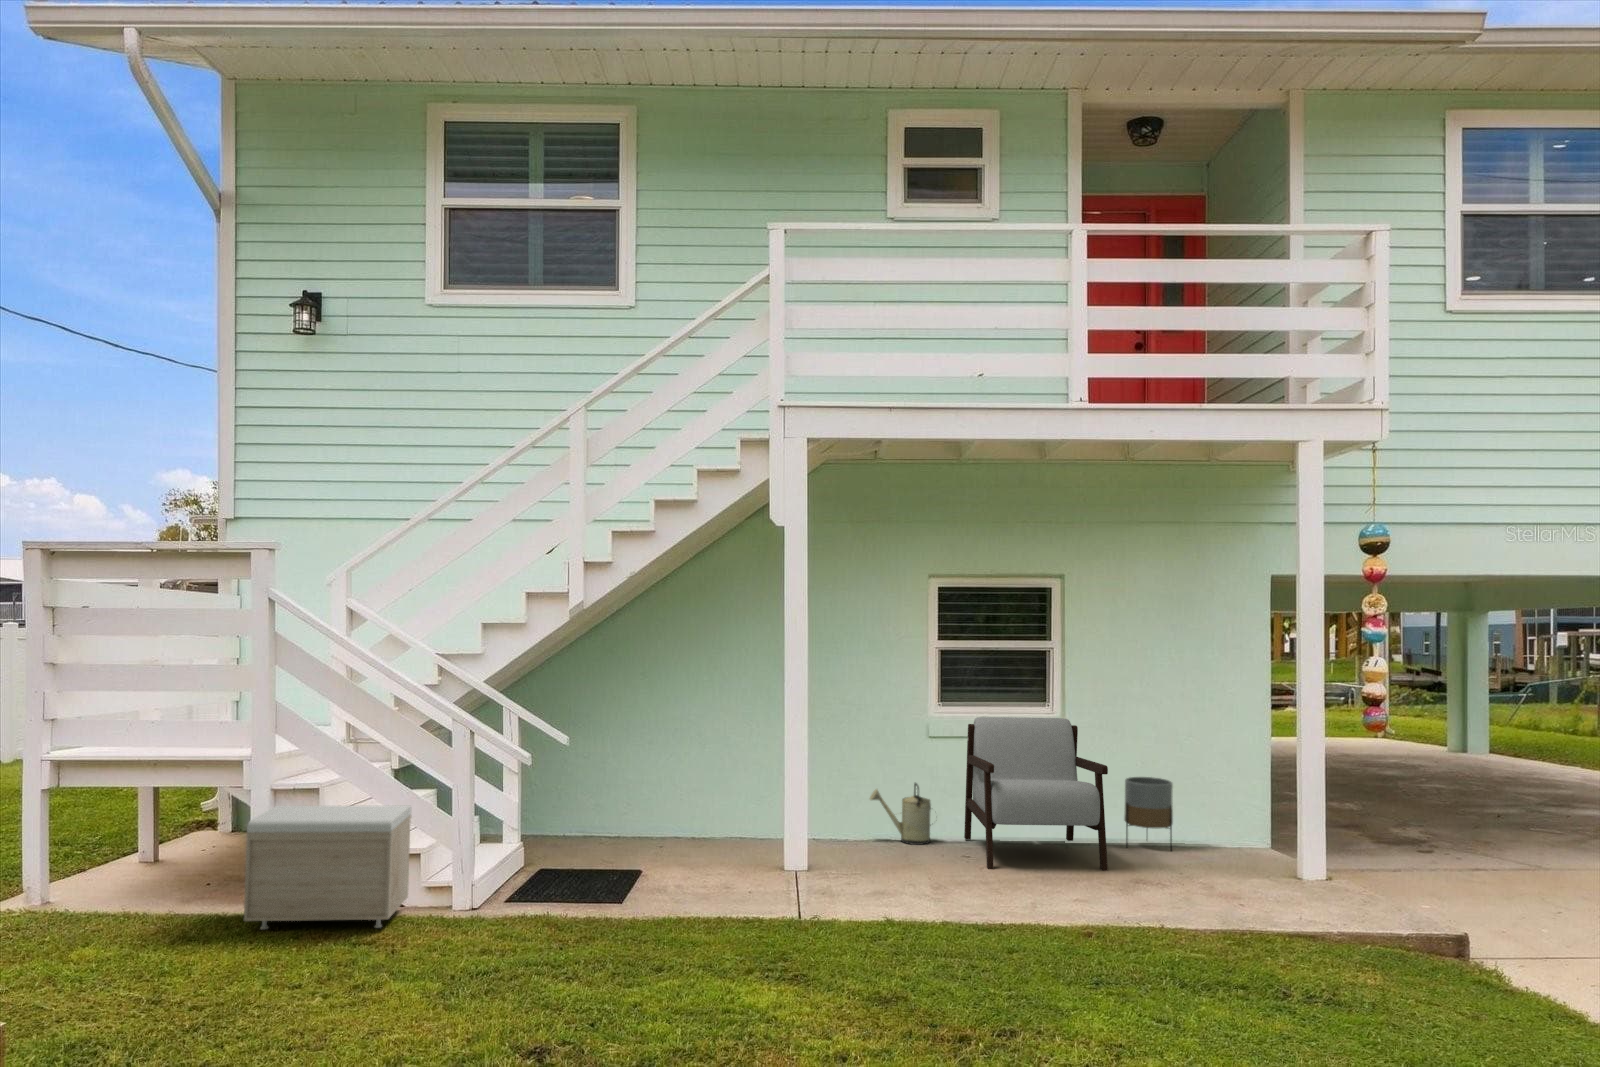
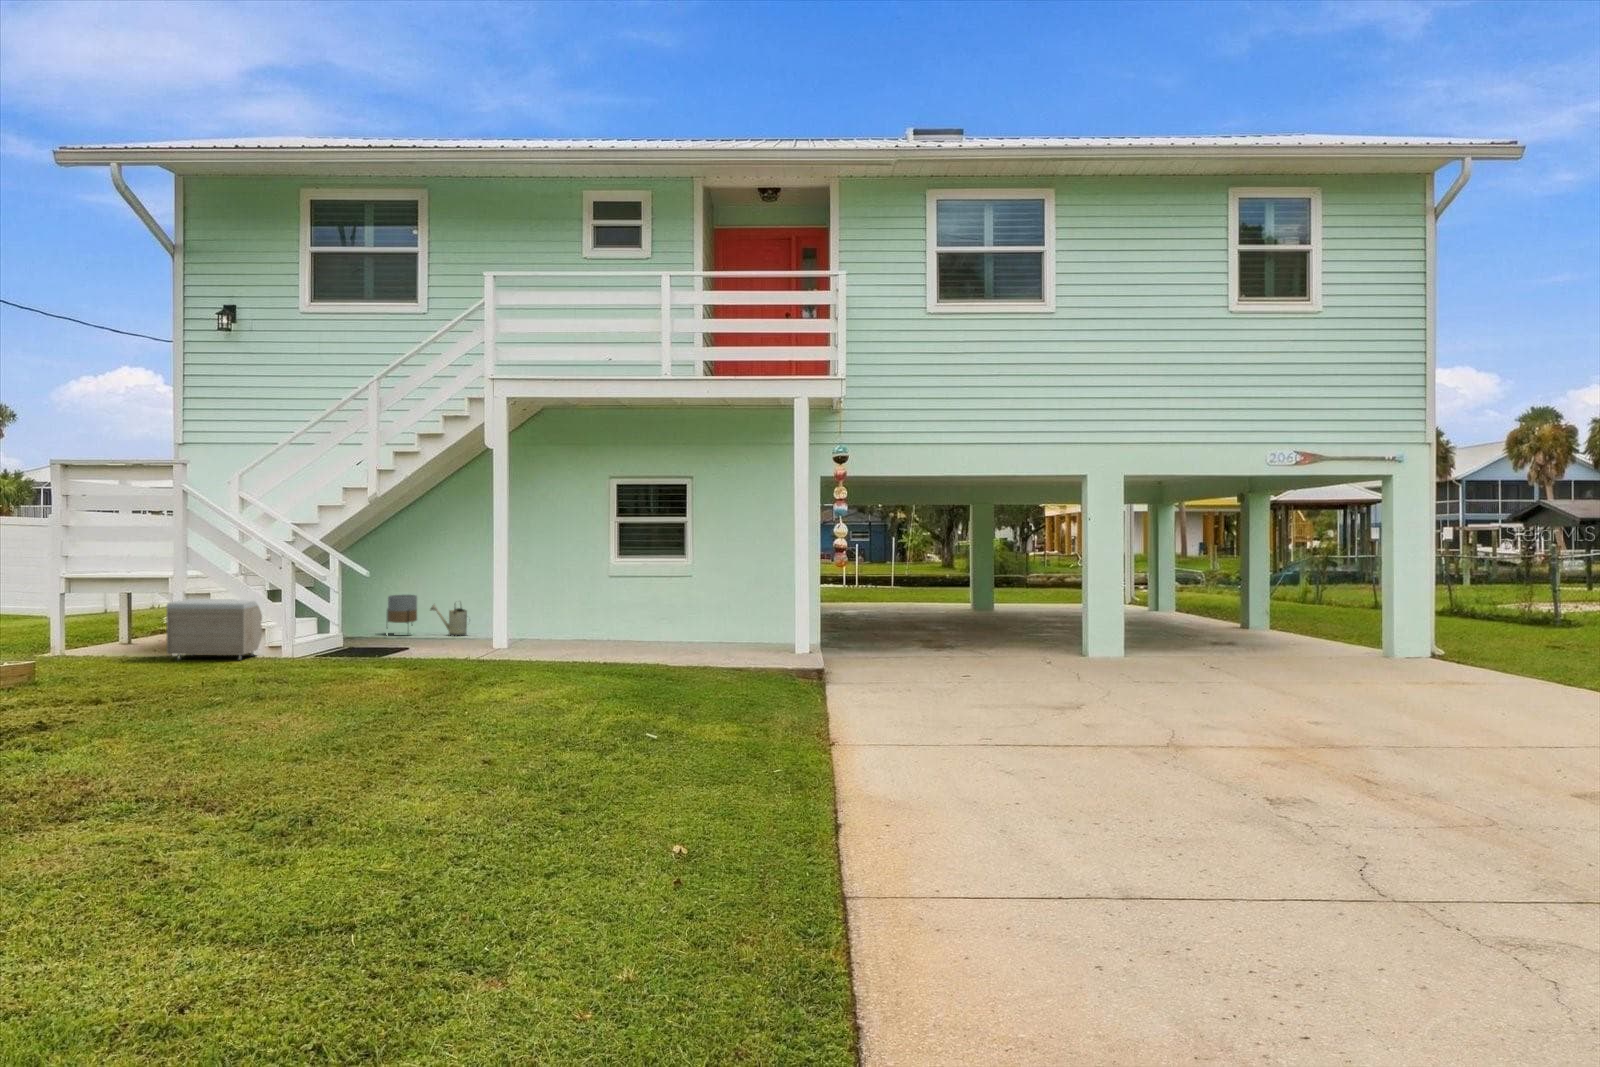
armchair: present [964,717,1108,871] -> none [617,564,694,649]
planter: present [1124,777,1173,850] -> present [387,594,417,624]
watering can: present [870,783,931,845] -> present [431,604,467,636]

